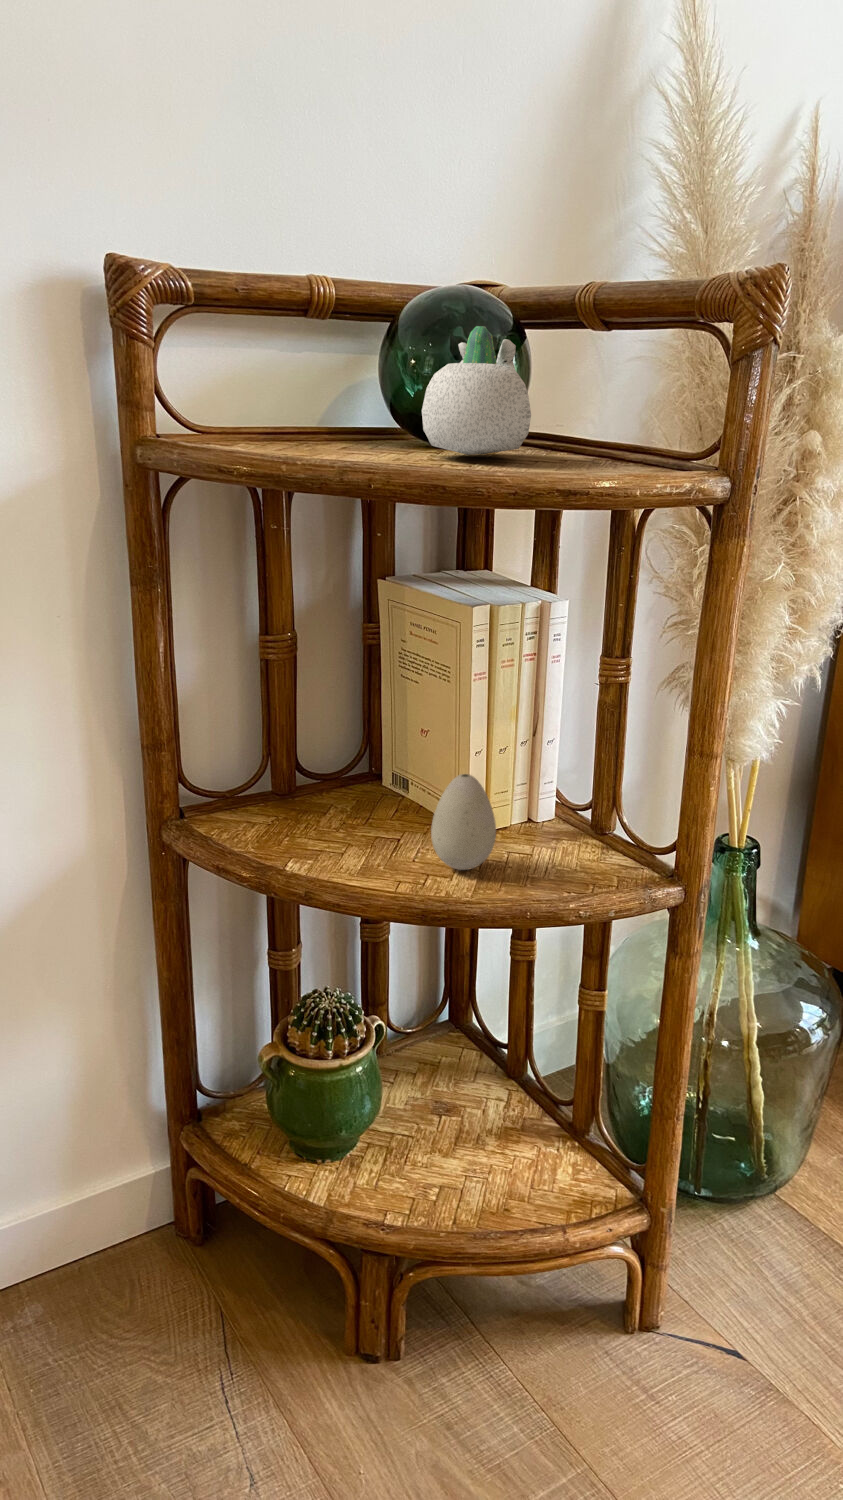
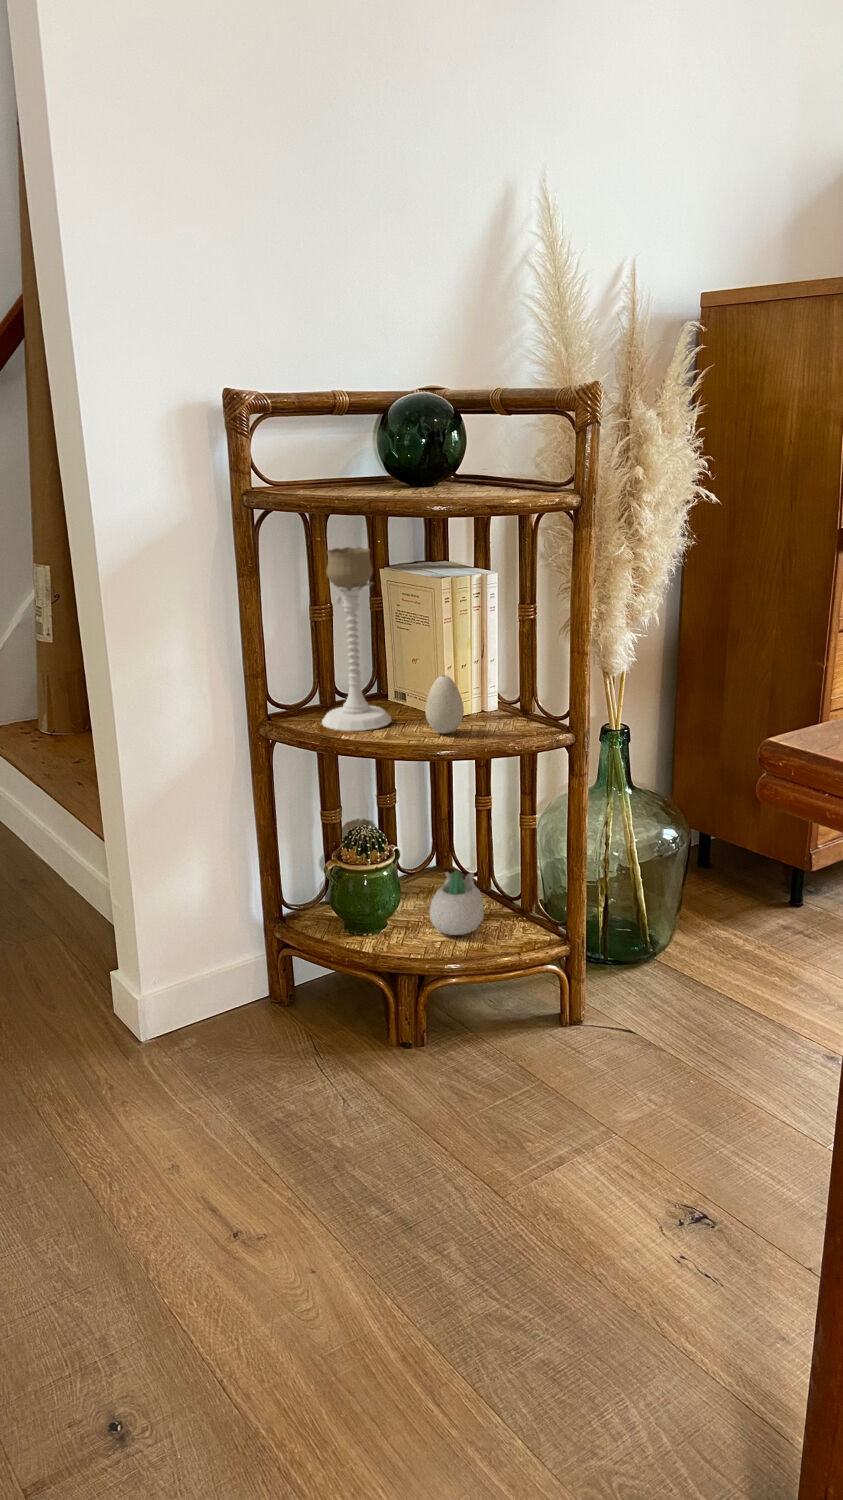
succulent planter: present [422,326,531,455] -> present [430,870,484,935]
candle holder: none [263,544,379,852] -> present [322,547,391,731]

